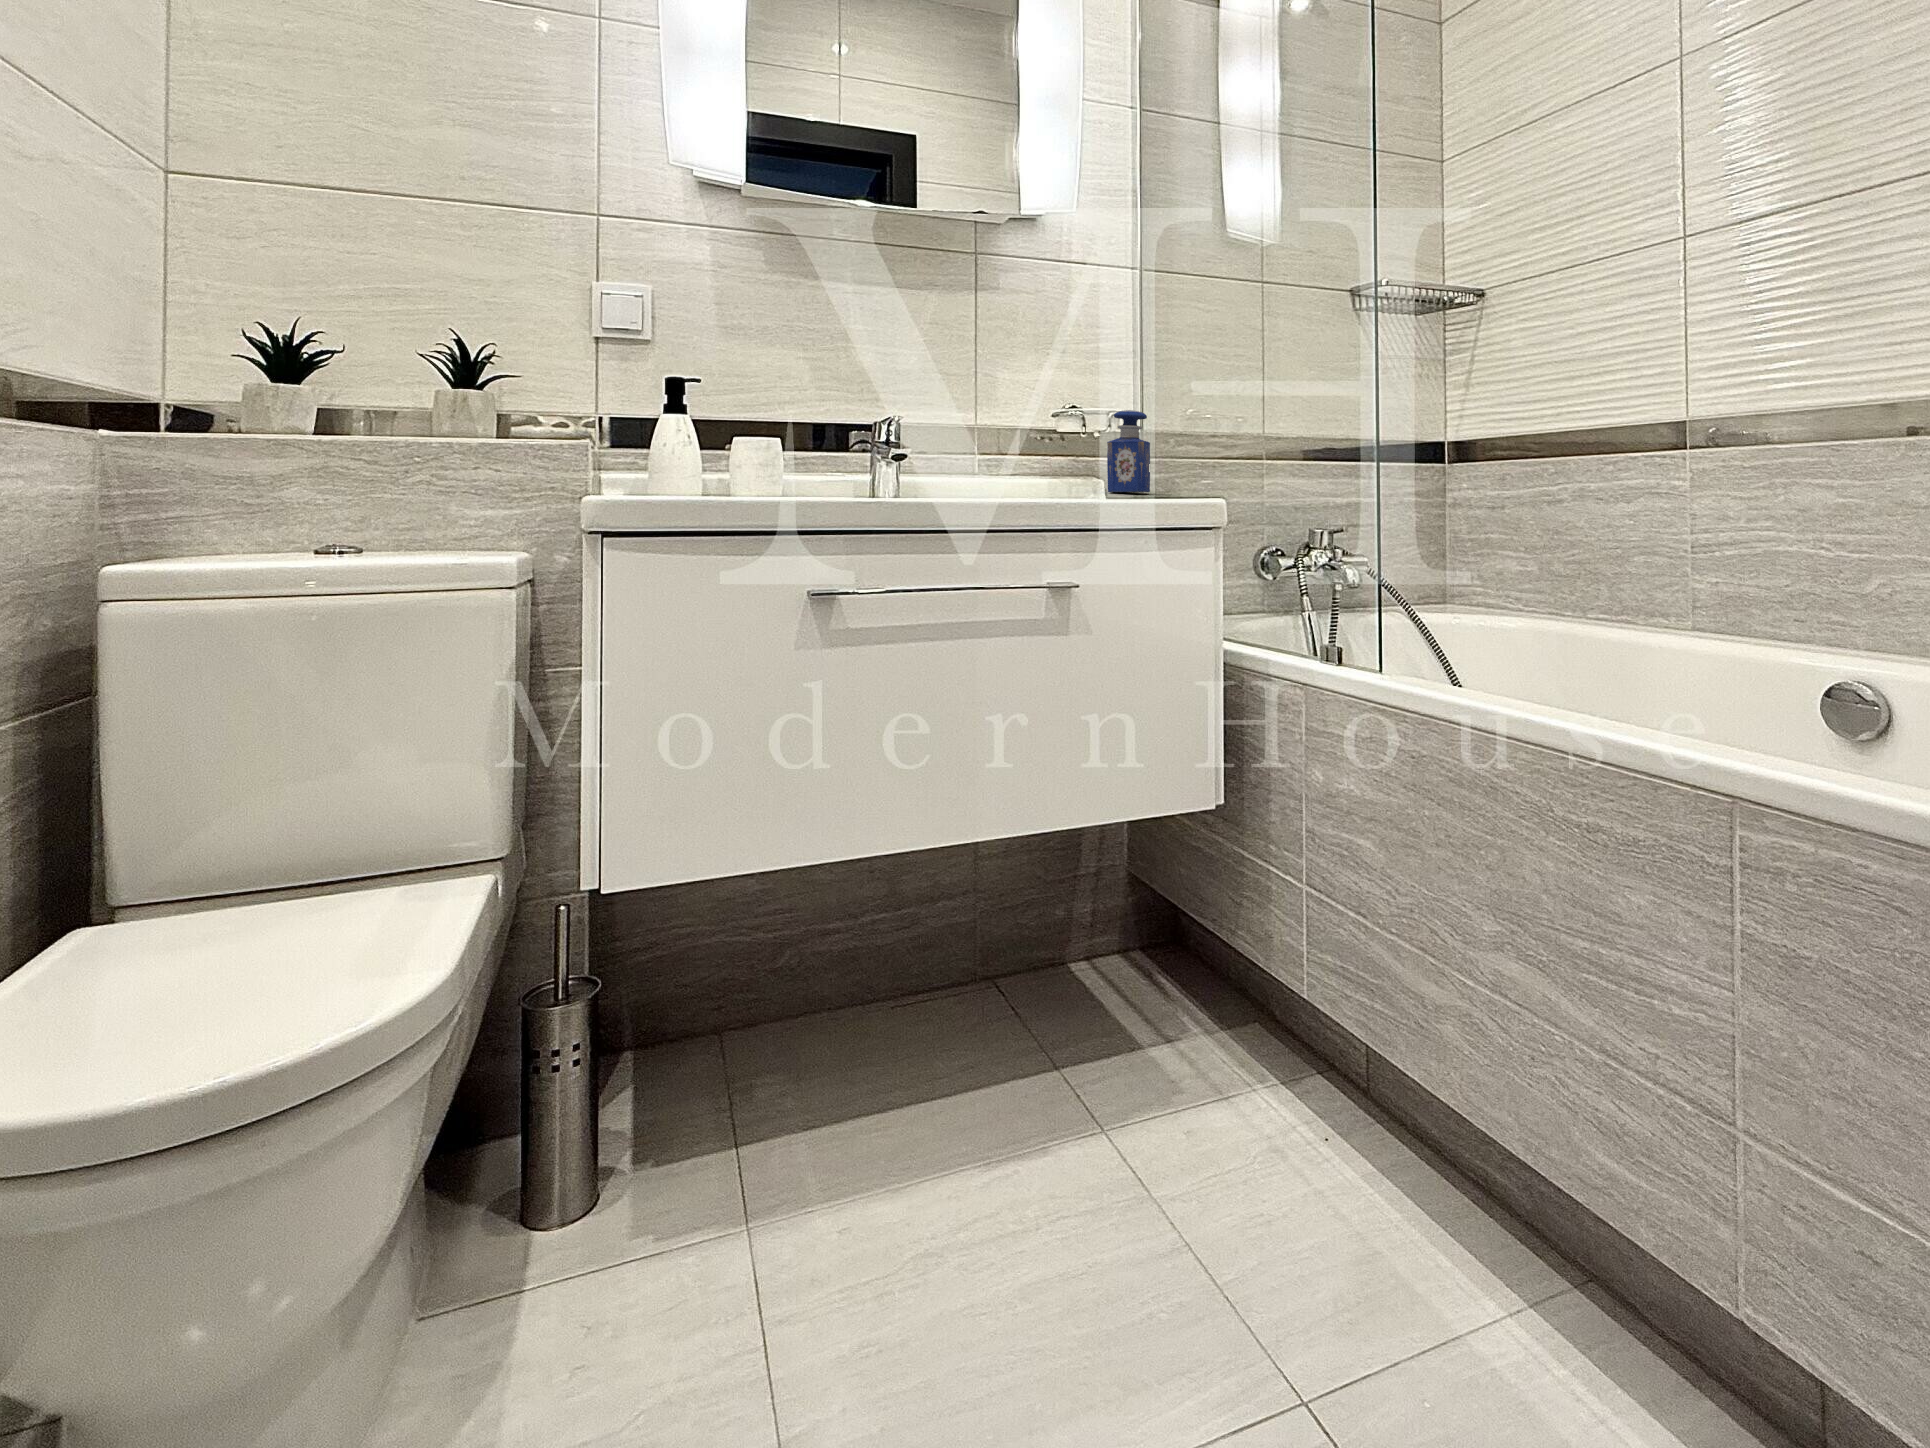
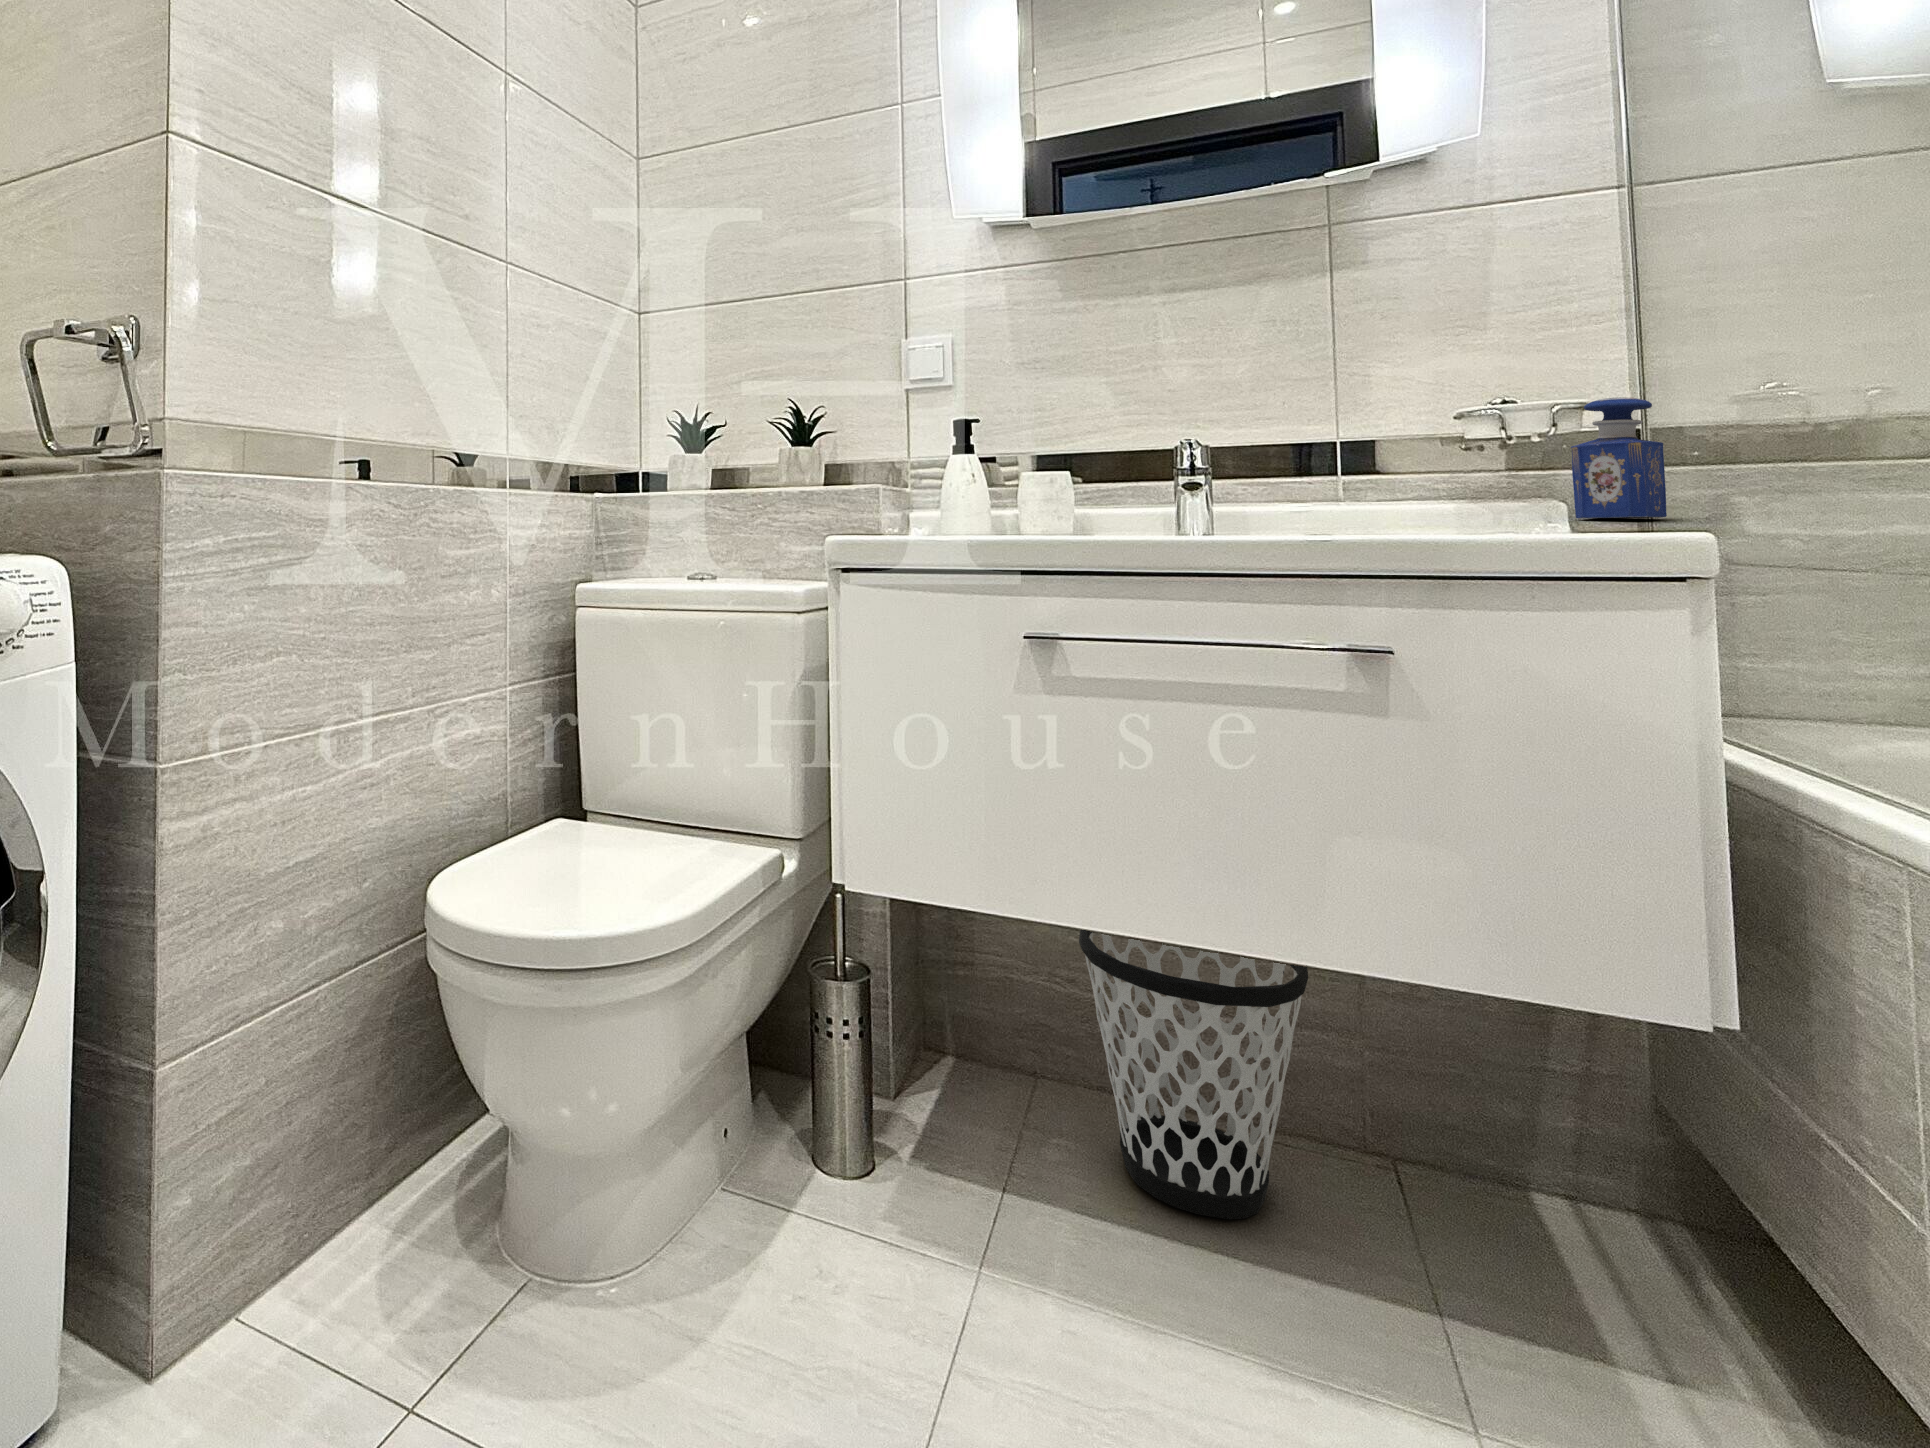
wastebasket: none [790,832,970,1085] -> present [1079,930,1308,1219]

